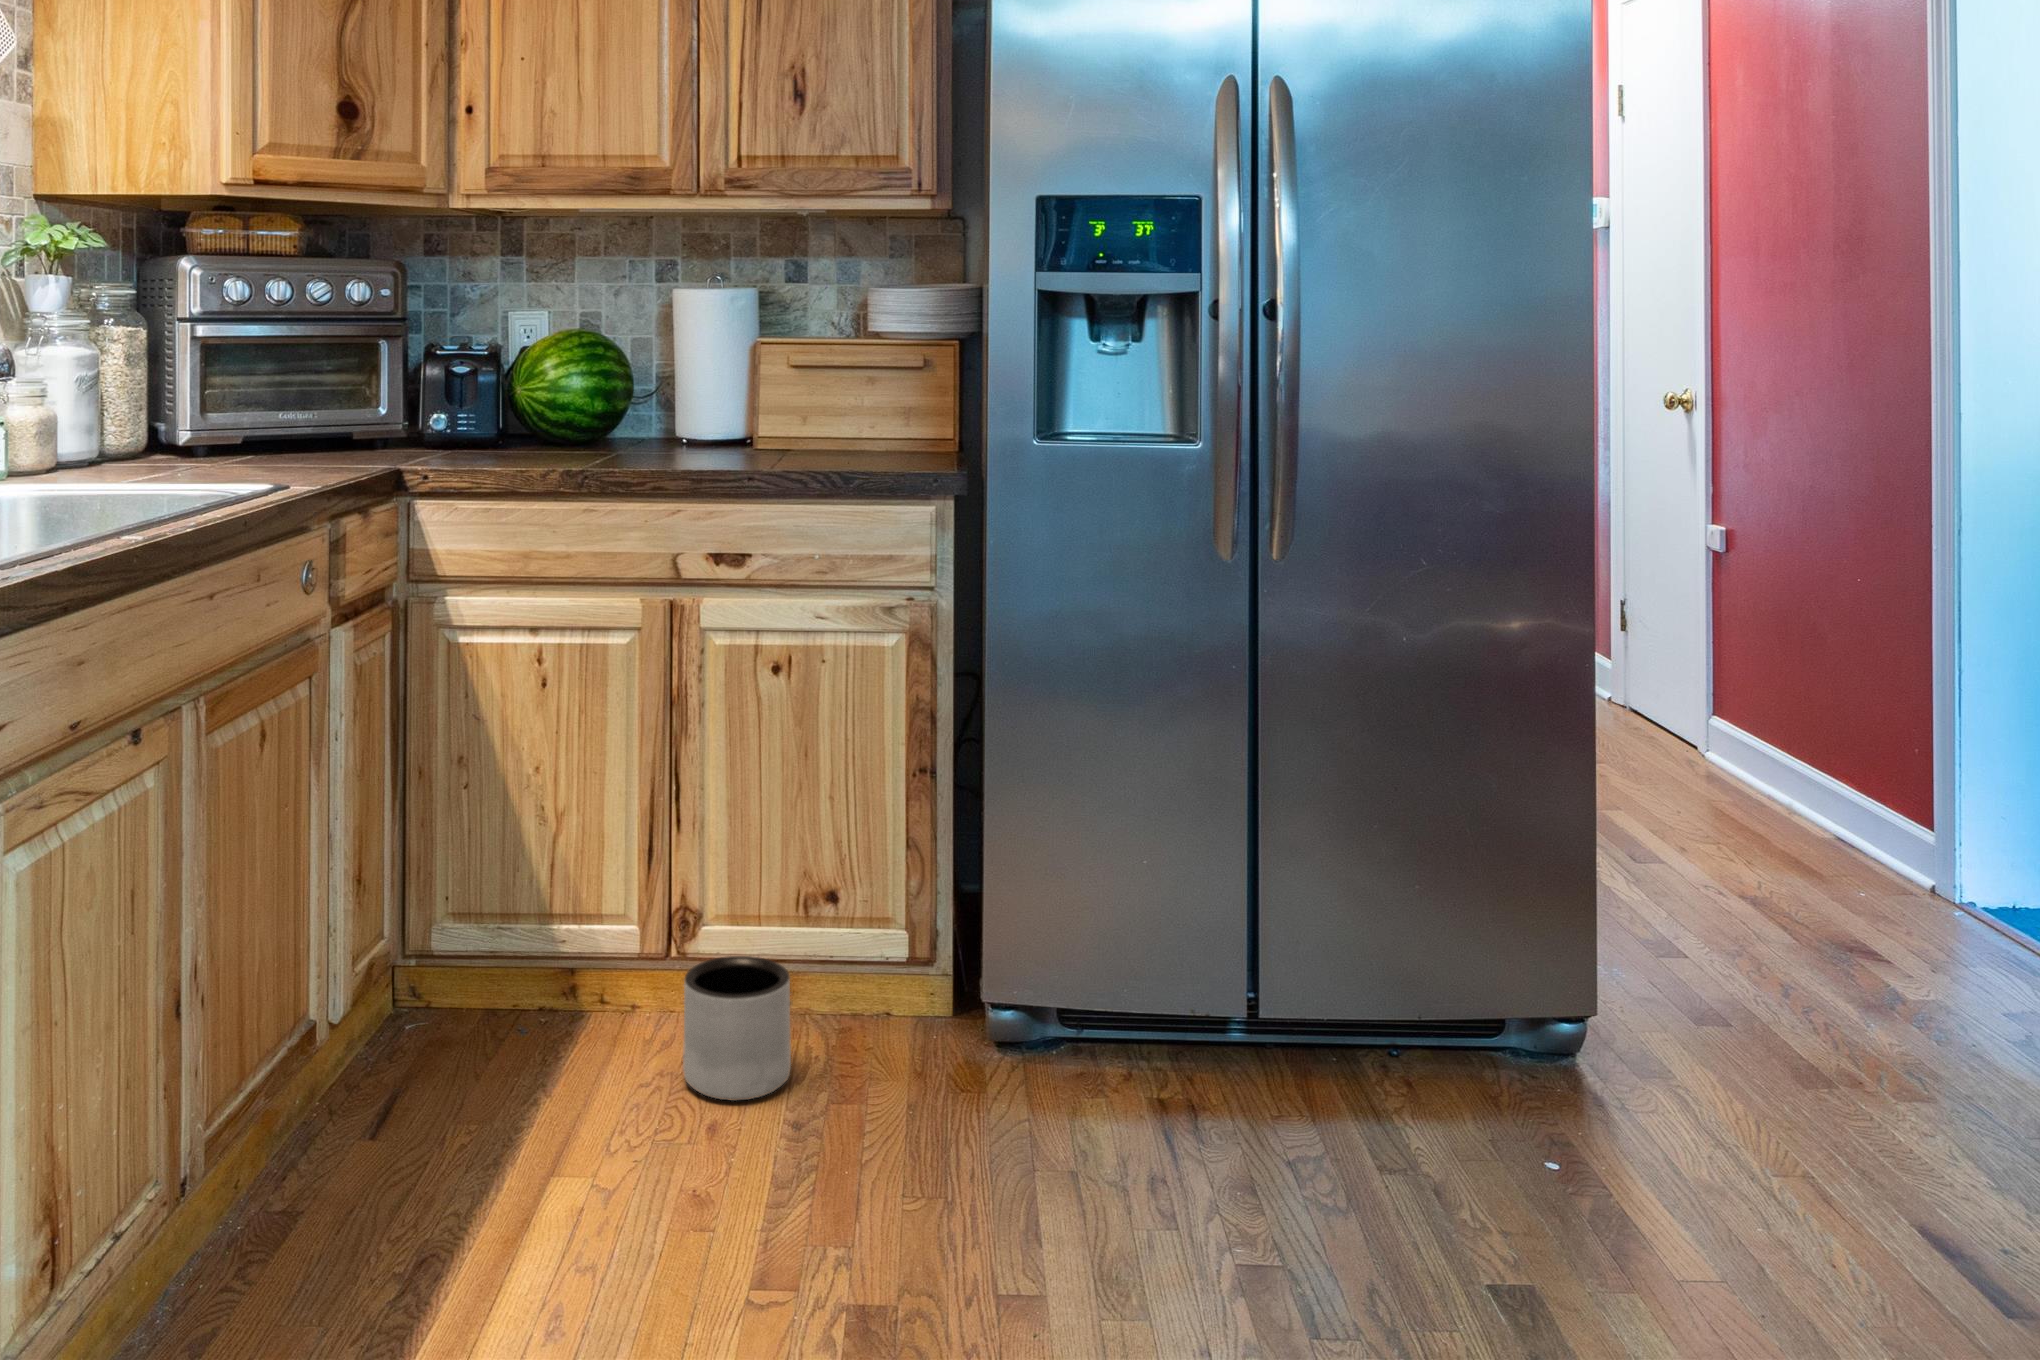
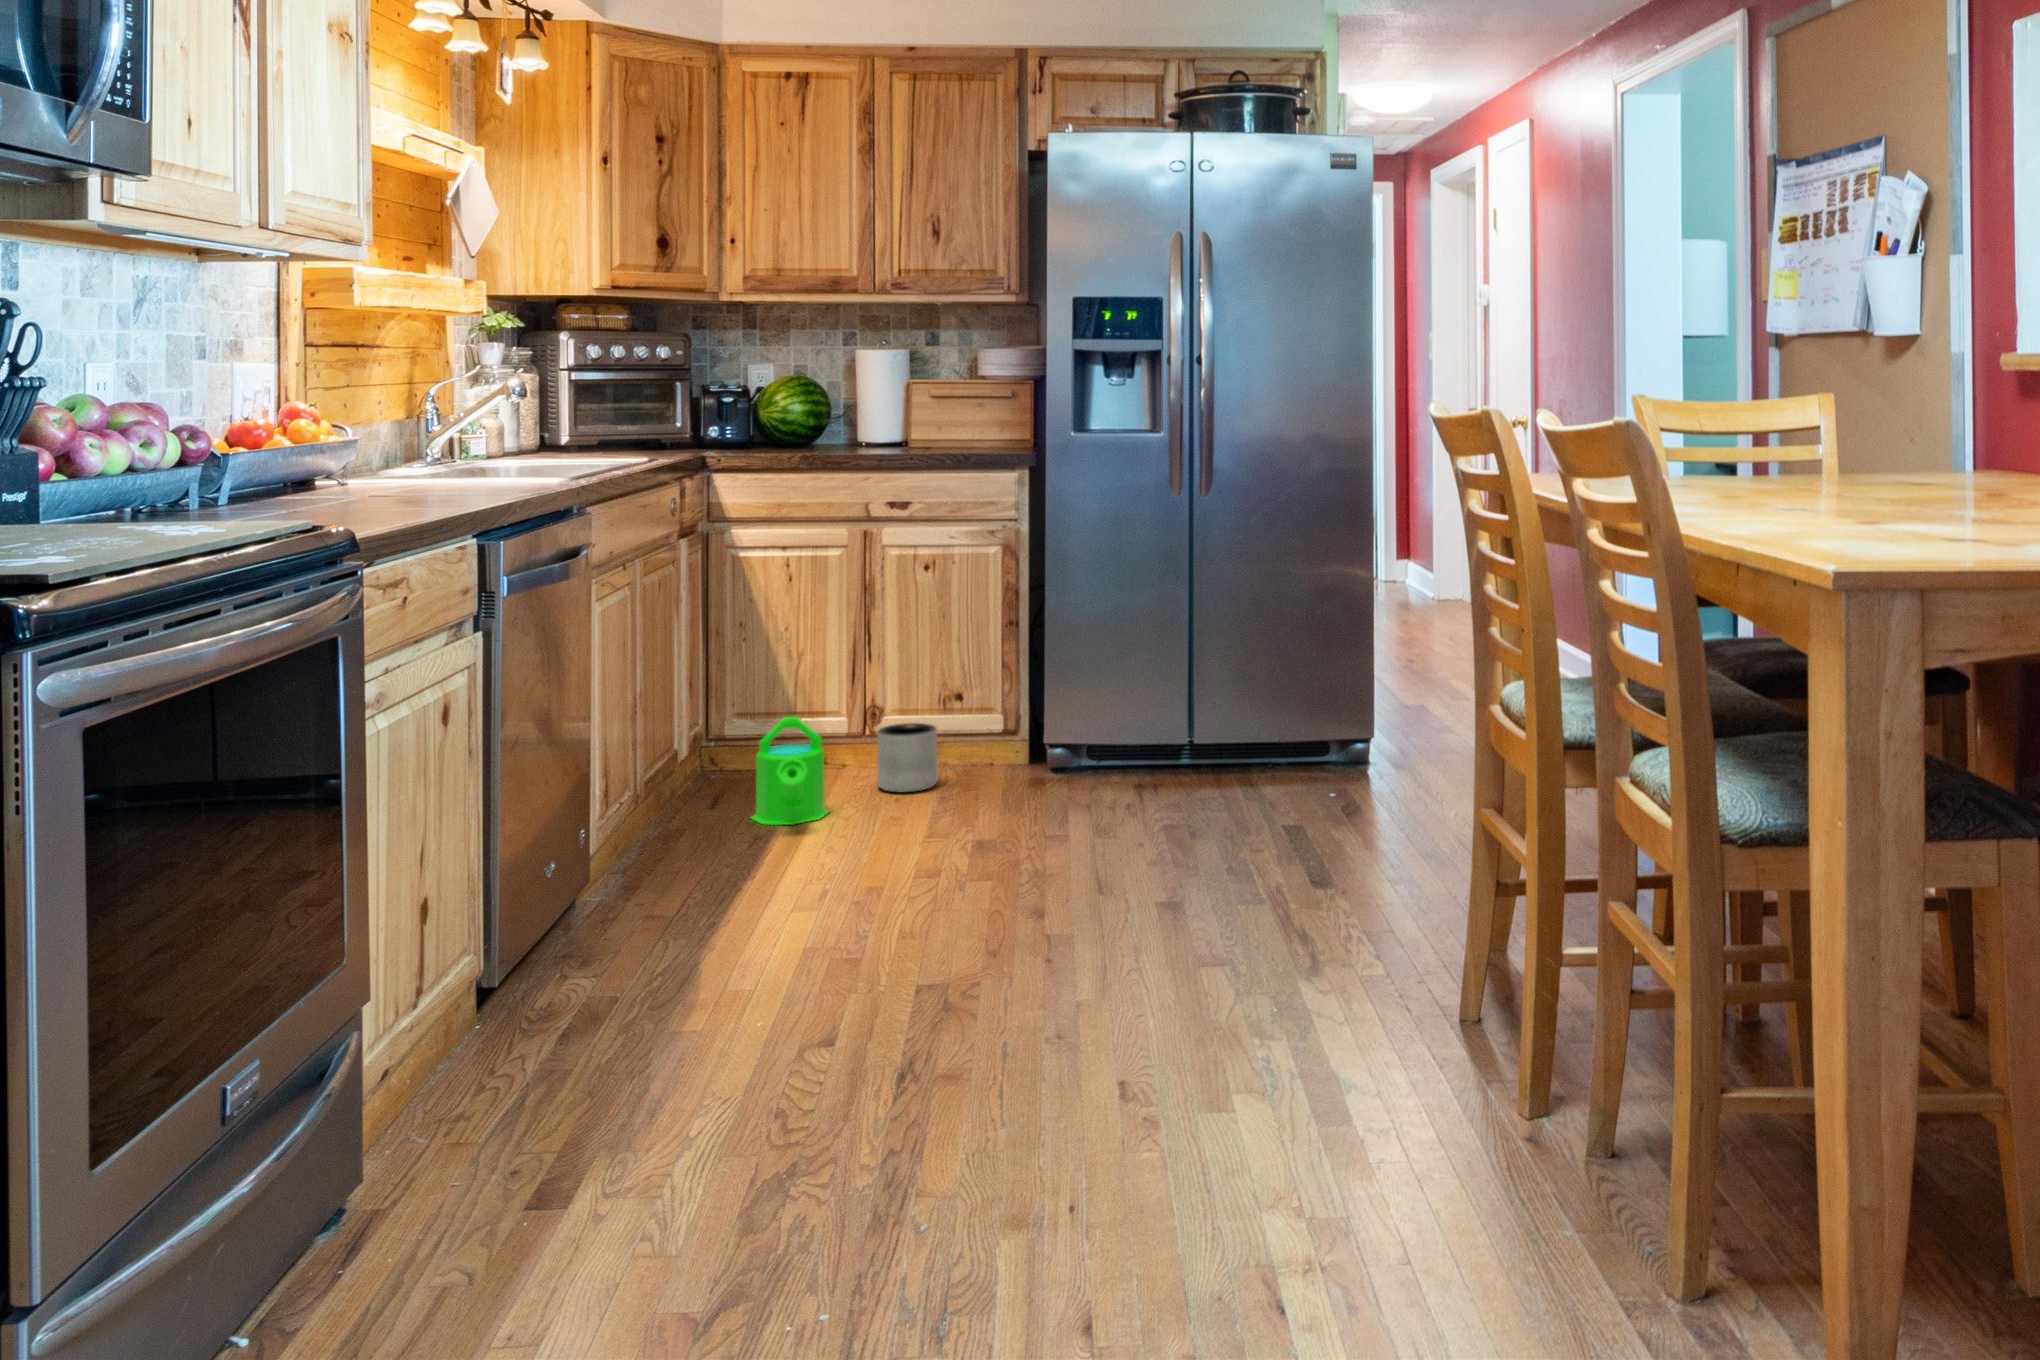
watering can: none [441,976,590,1199] -> present [750,716,829,825]

